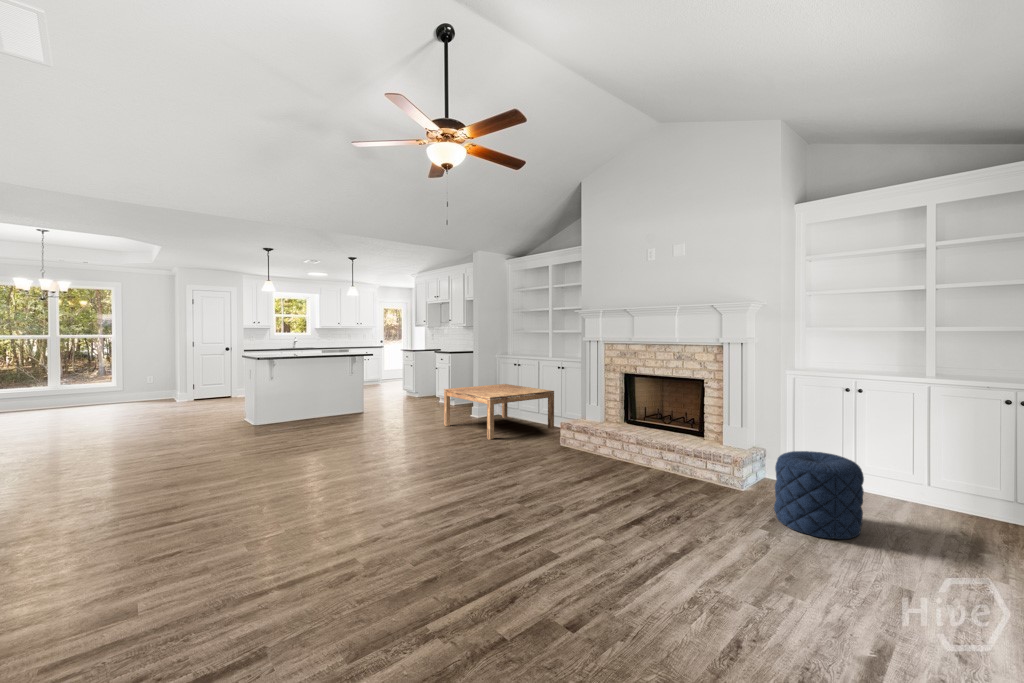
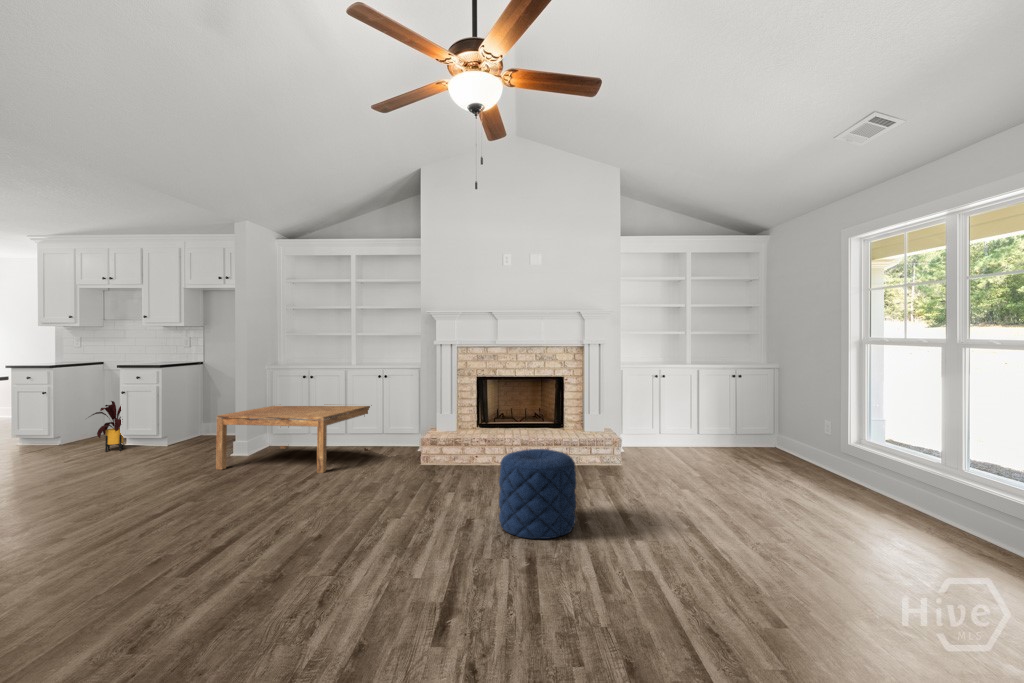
house plant: none [413,374,443,406] -> present [91,401,124,452]
pouf: present [774,451,864,539] -> present [499,449,576,539]

